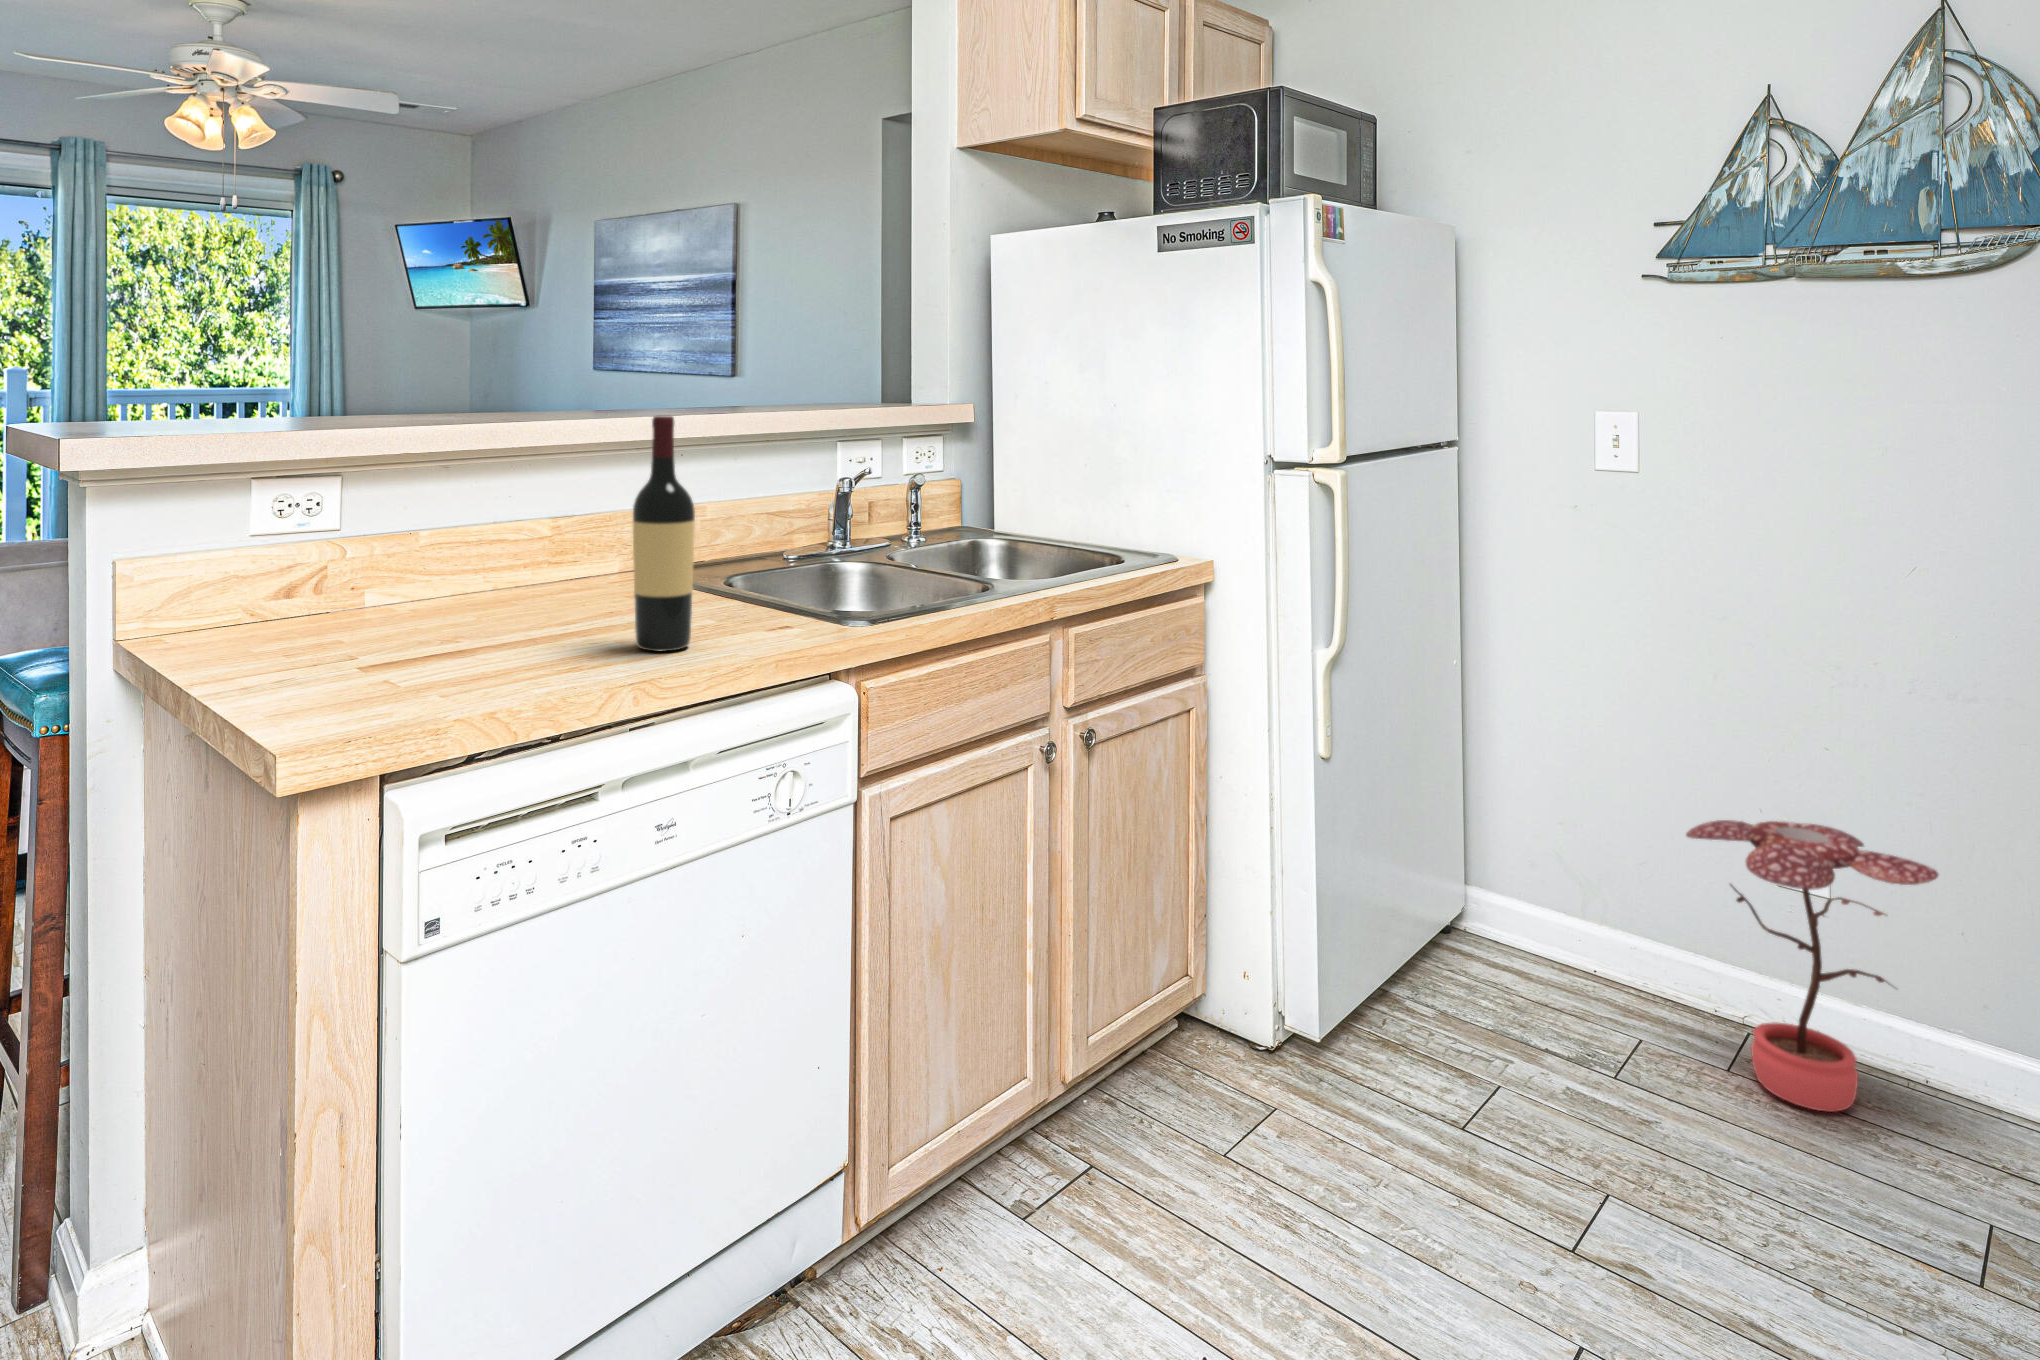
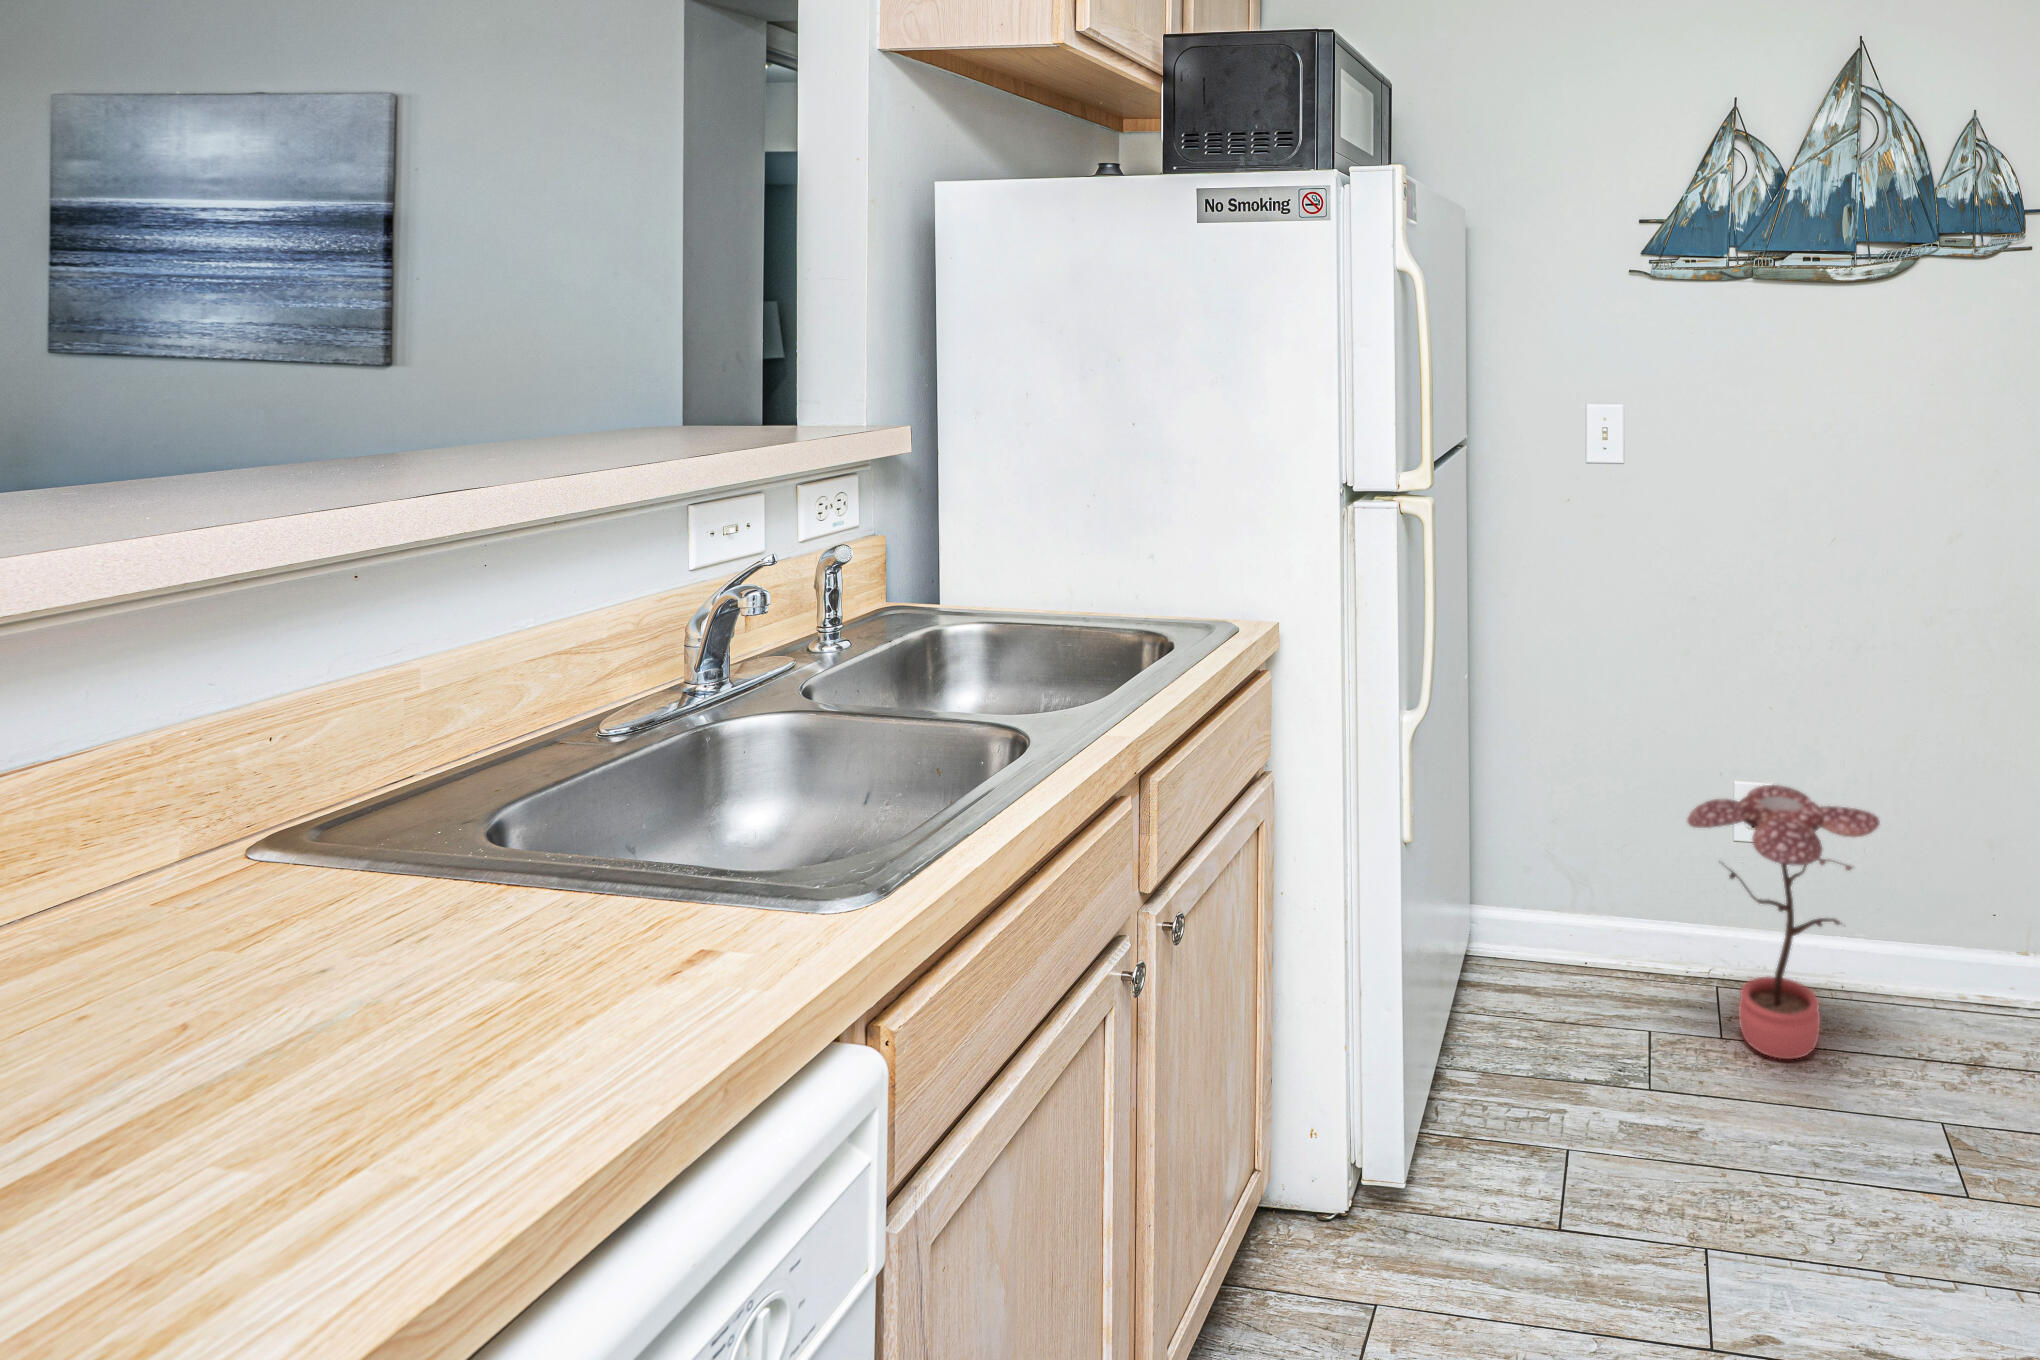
wine bottle: present [633,416,695,652] -> none [292,569,495,1178]

